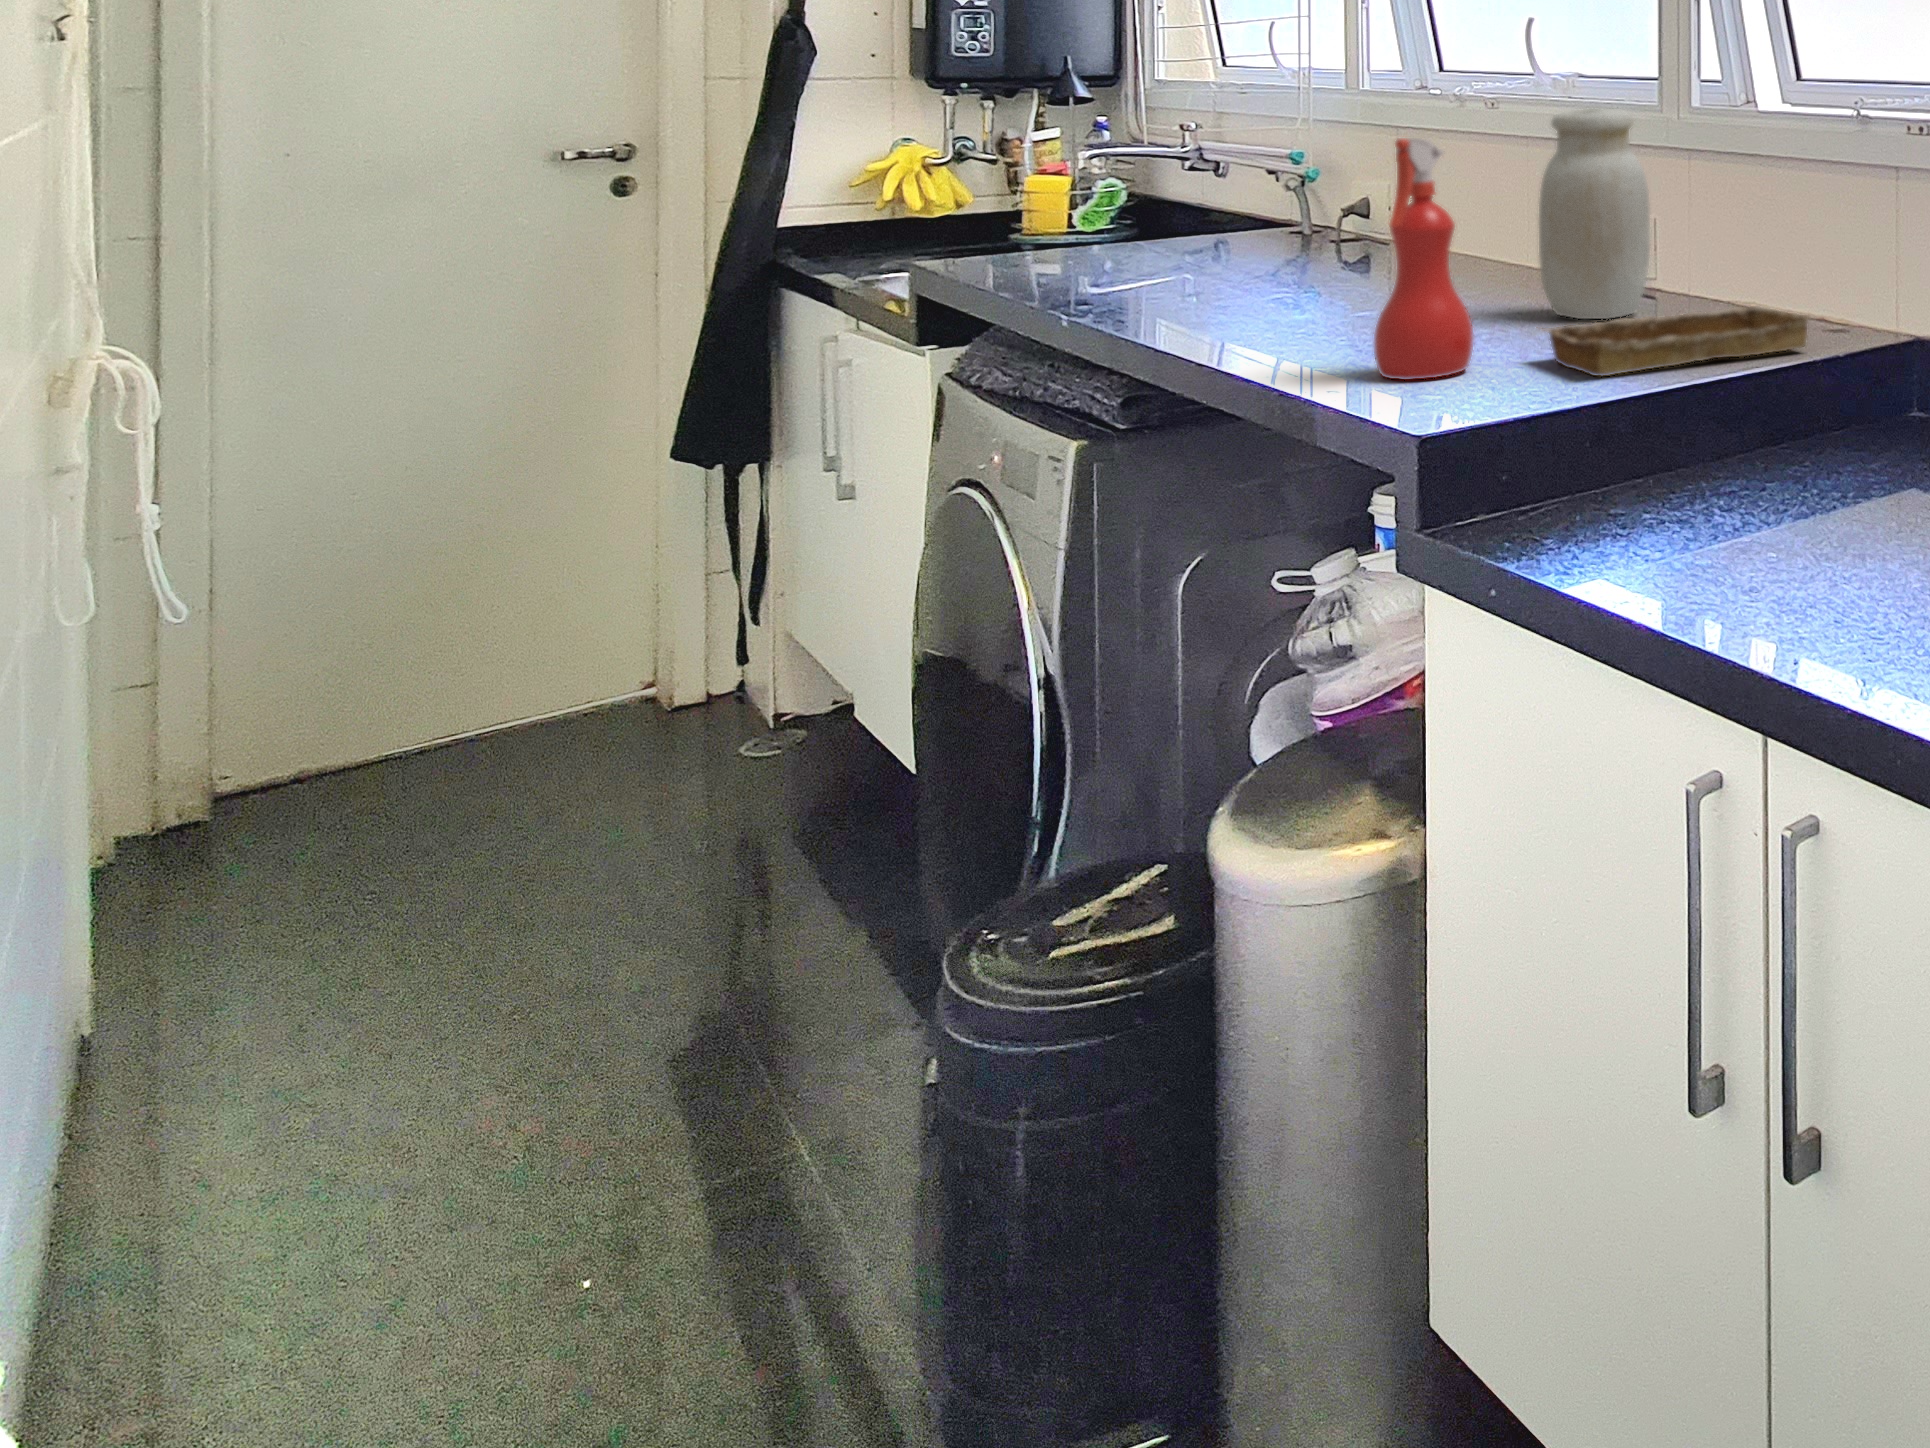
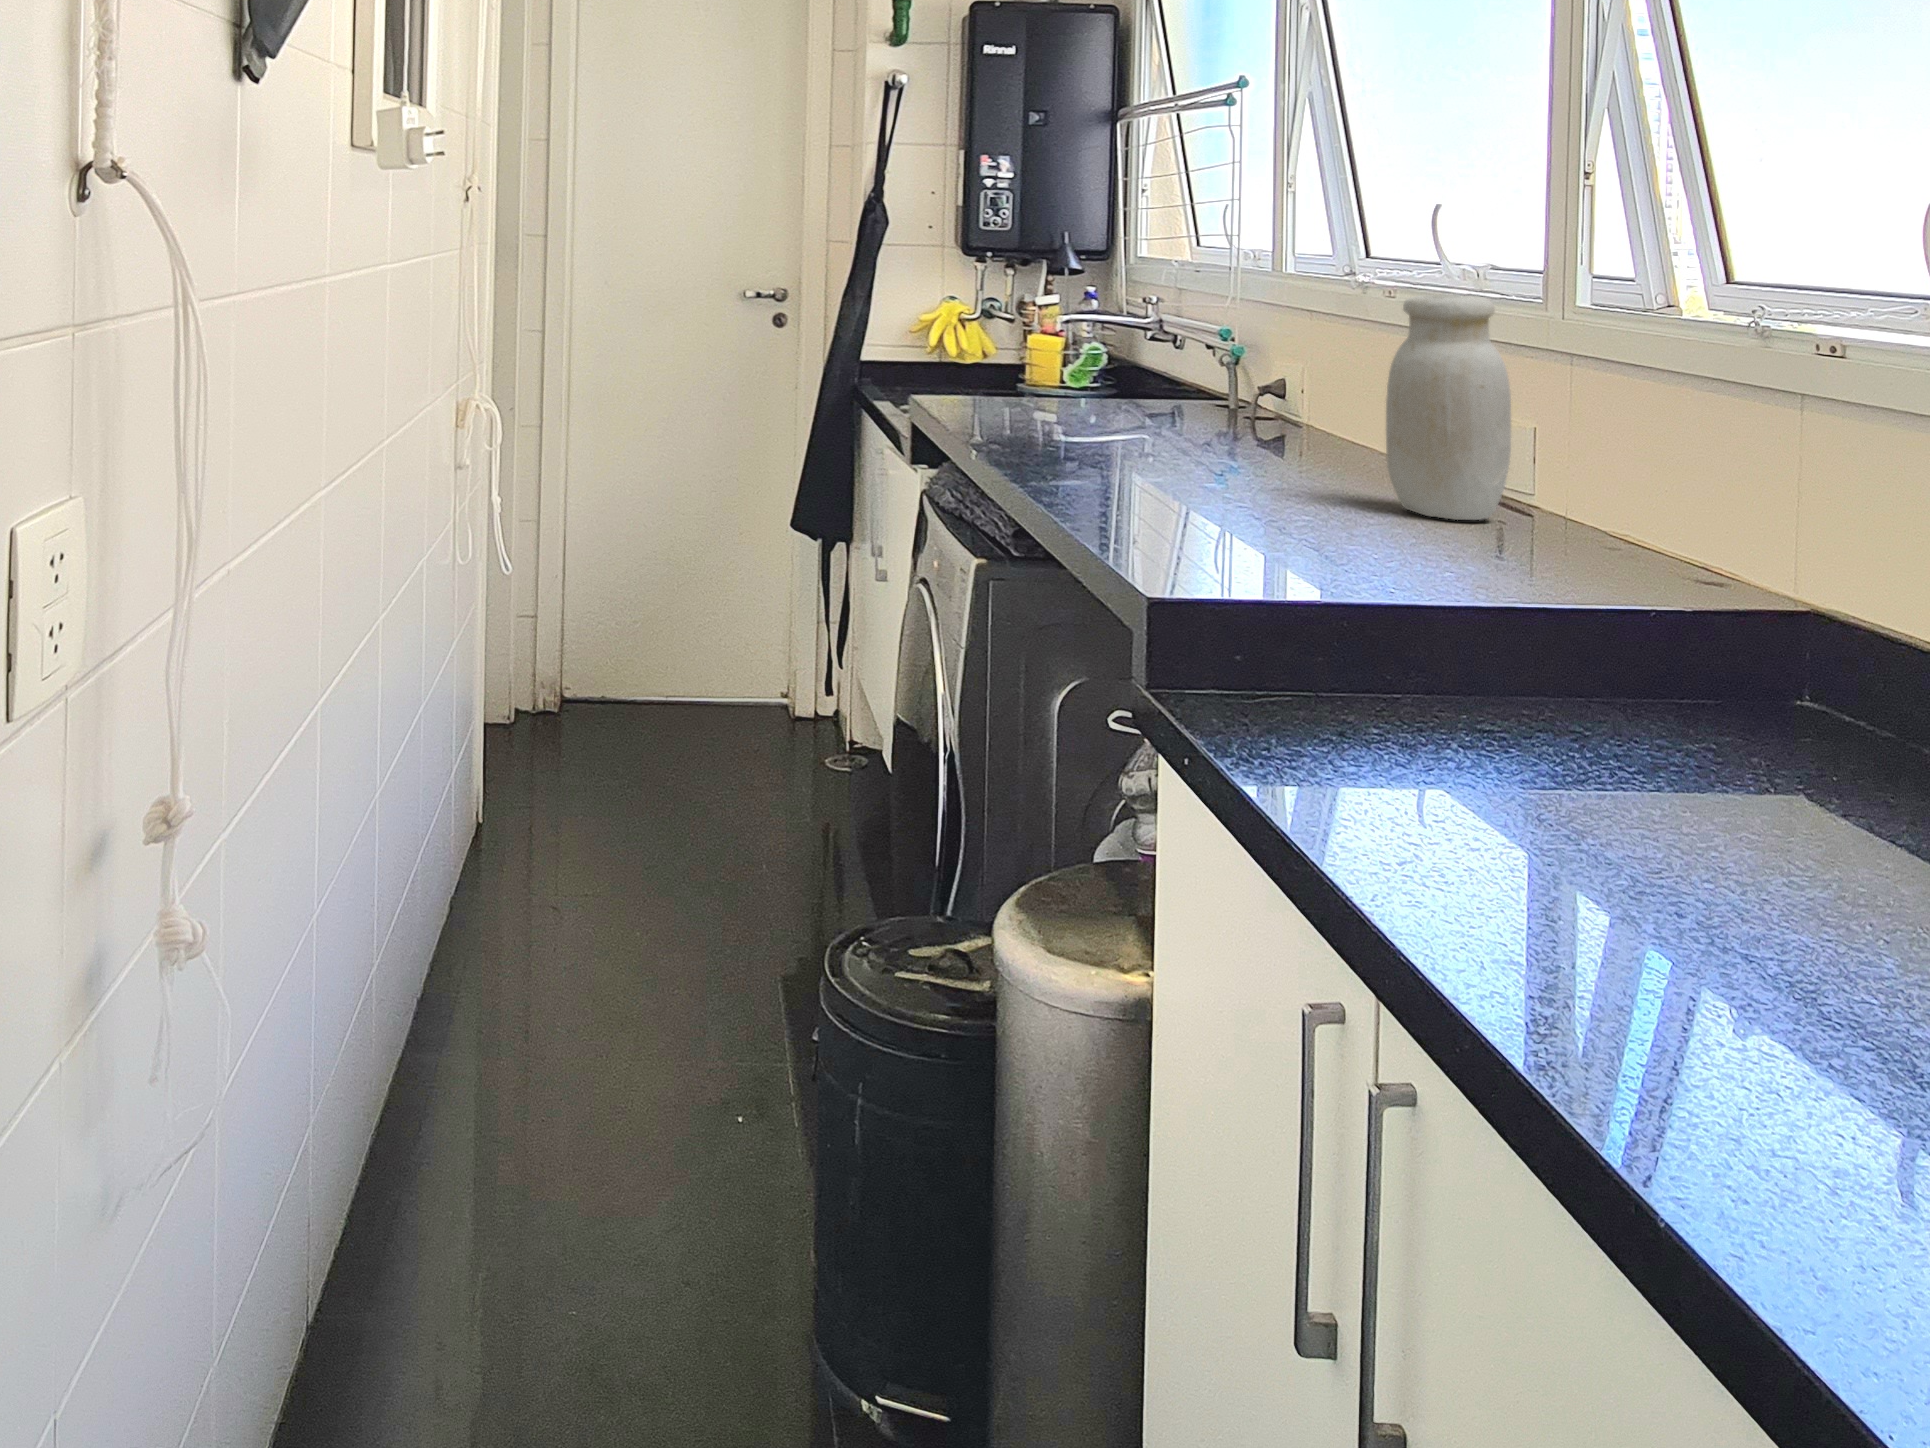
spray bottle: present [1374,138,1474,380] -> none [1173,302,1268,537]
tray: present [1545,306,1815,376] -> none [1336,507,1664,580]

